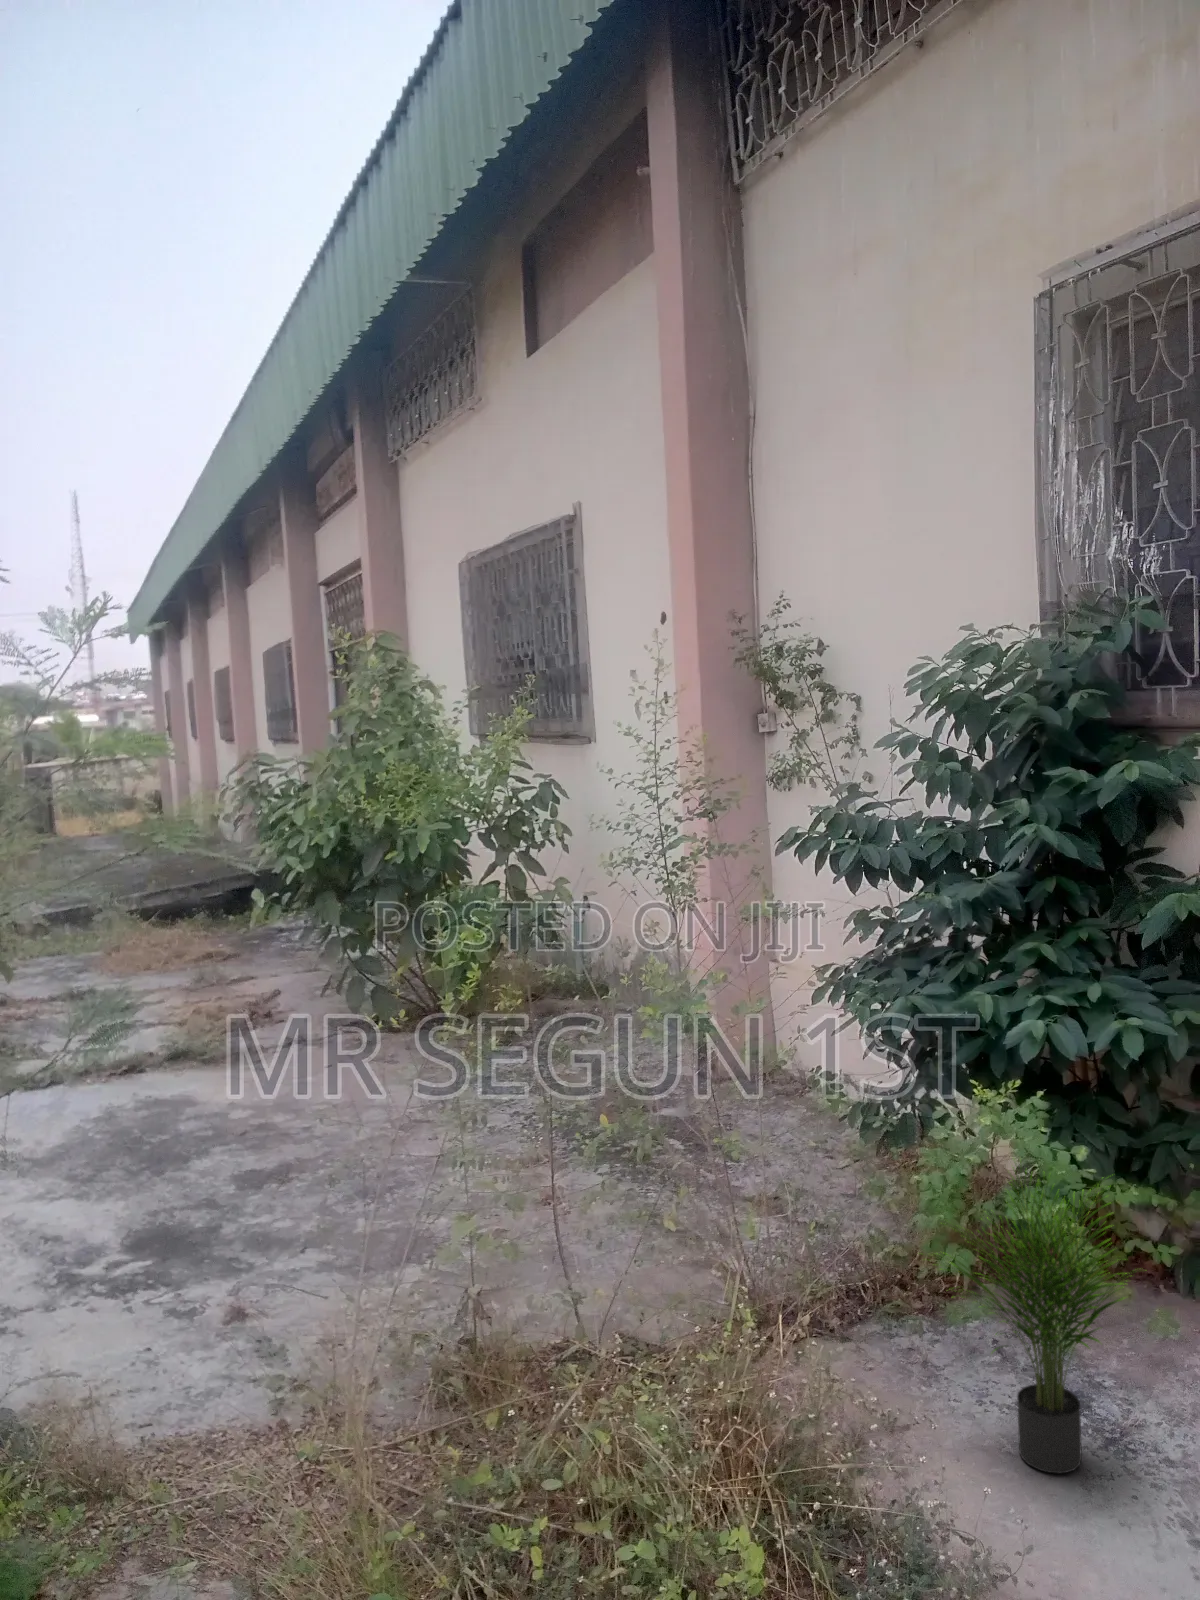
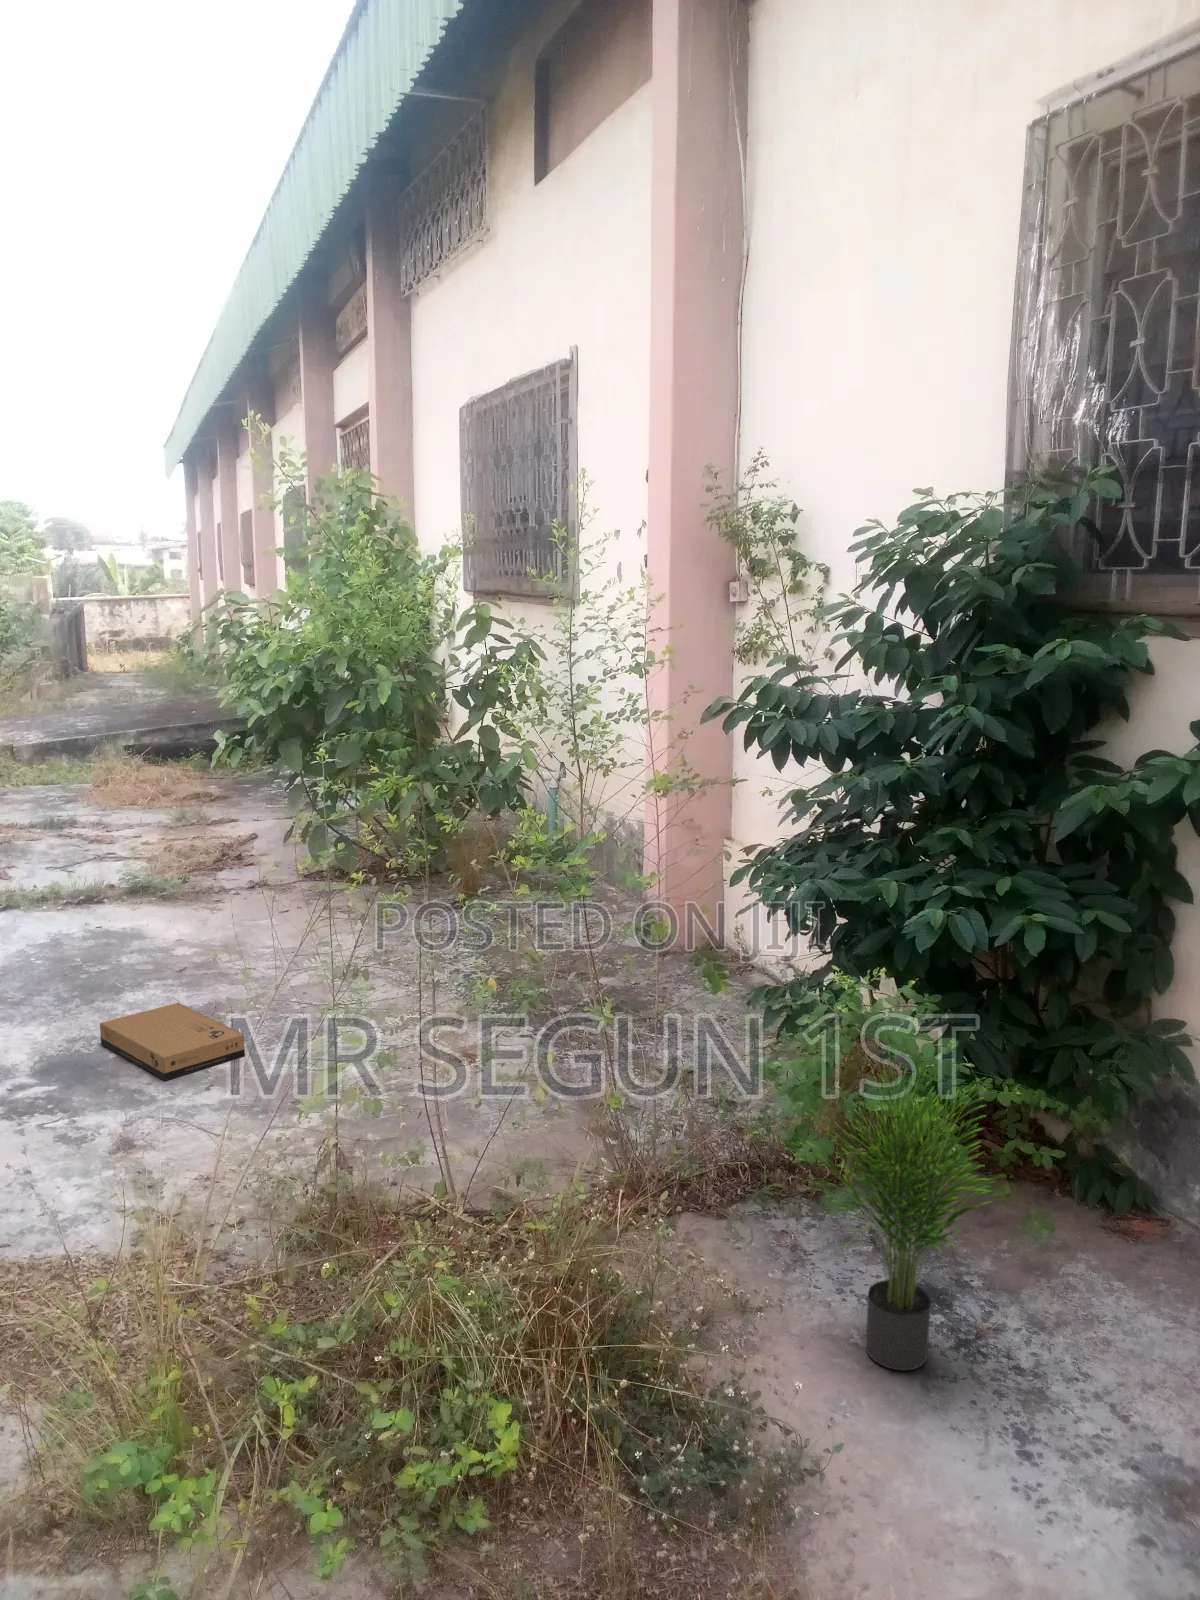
cardboard box: none [182,1167,332,1247] -> present [100,1003,245,1081]

